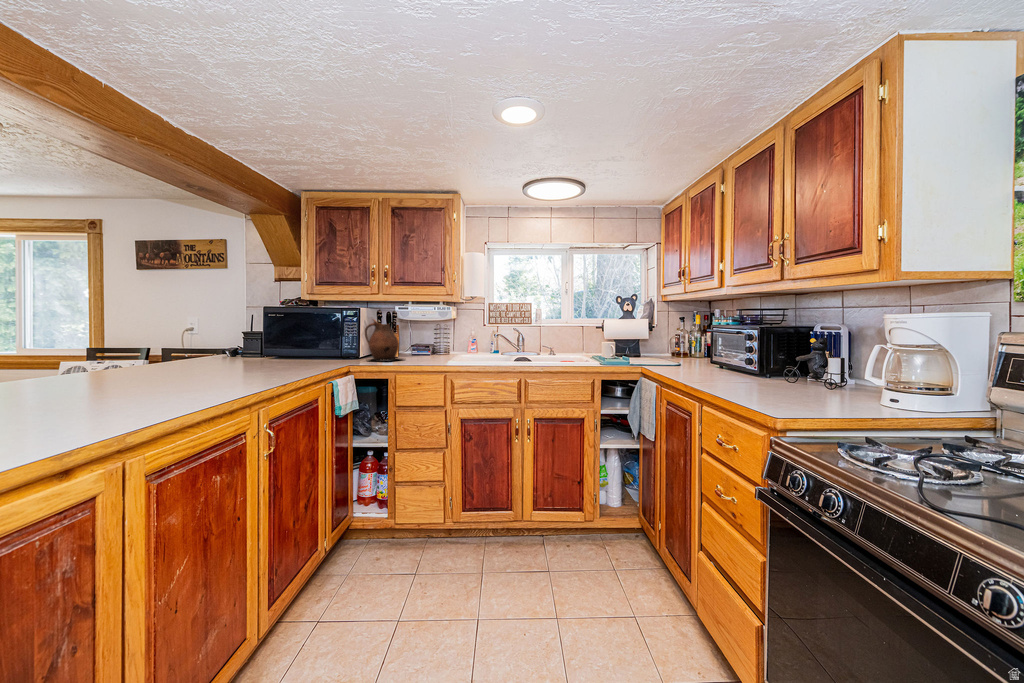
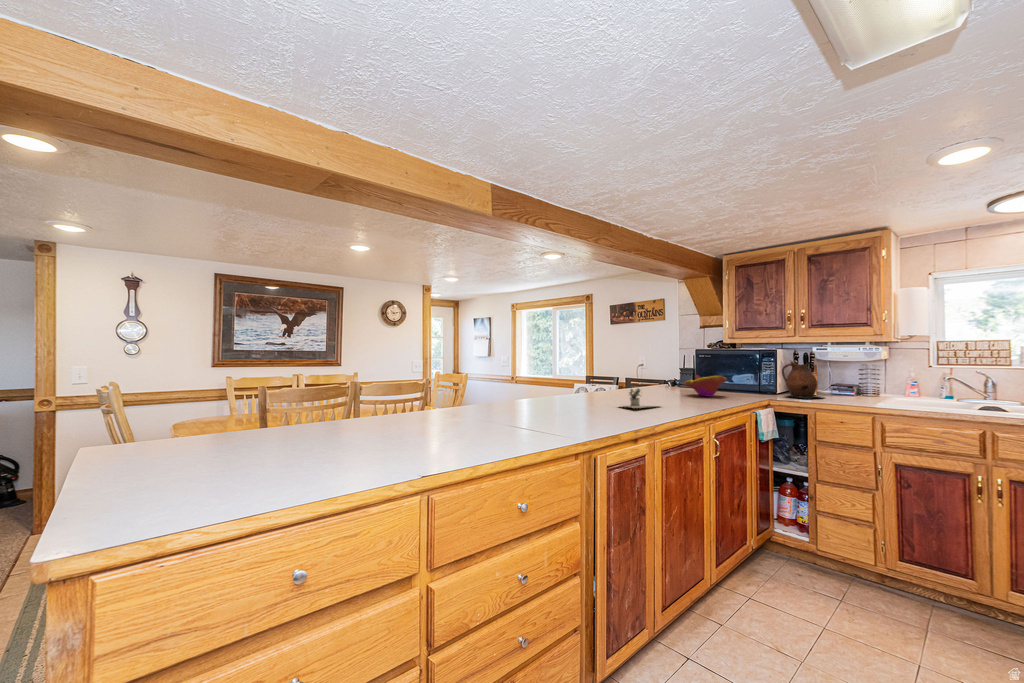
decorative bowl: none [238,338,301,366] -> present [684,375,727,397]
potted plant: none [72,358,206,395] -> present [620,389,653,408]

